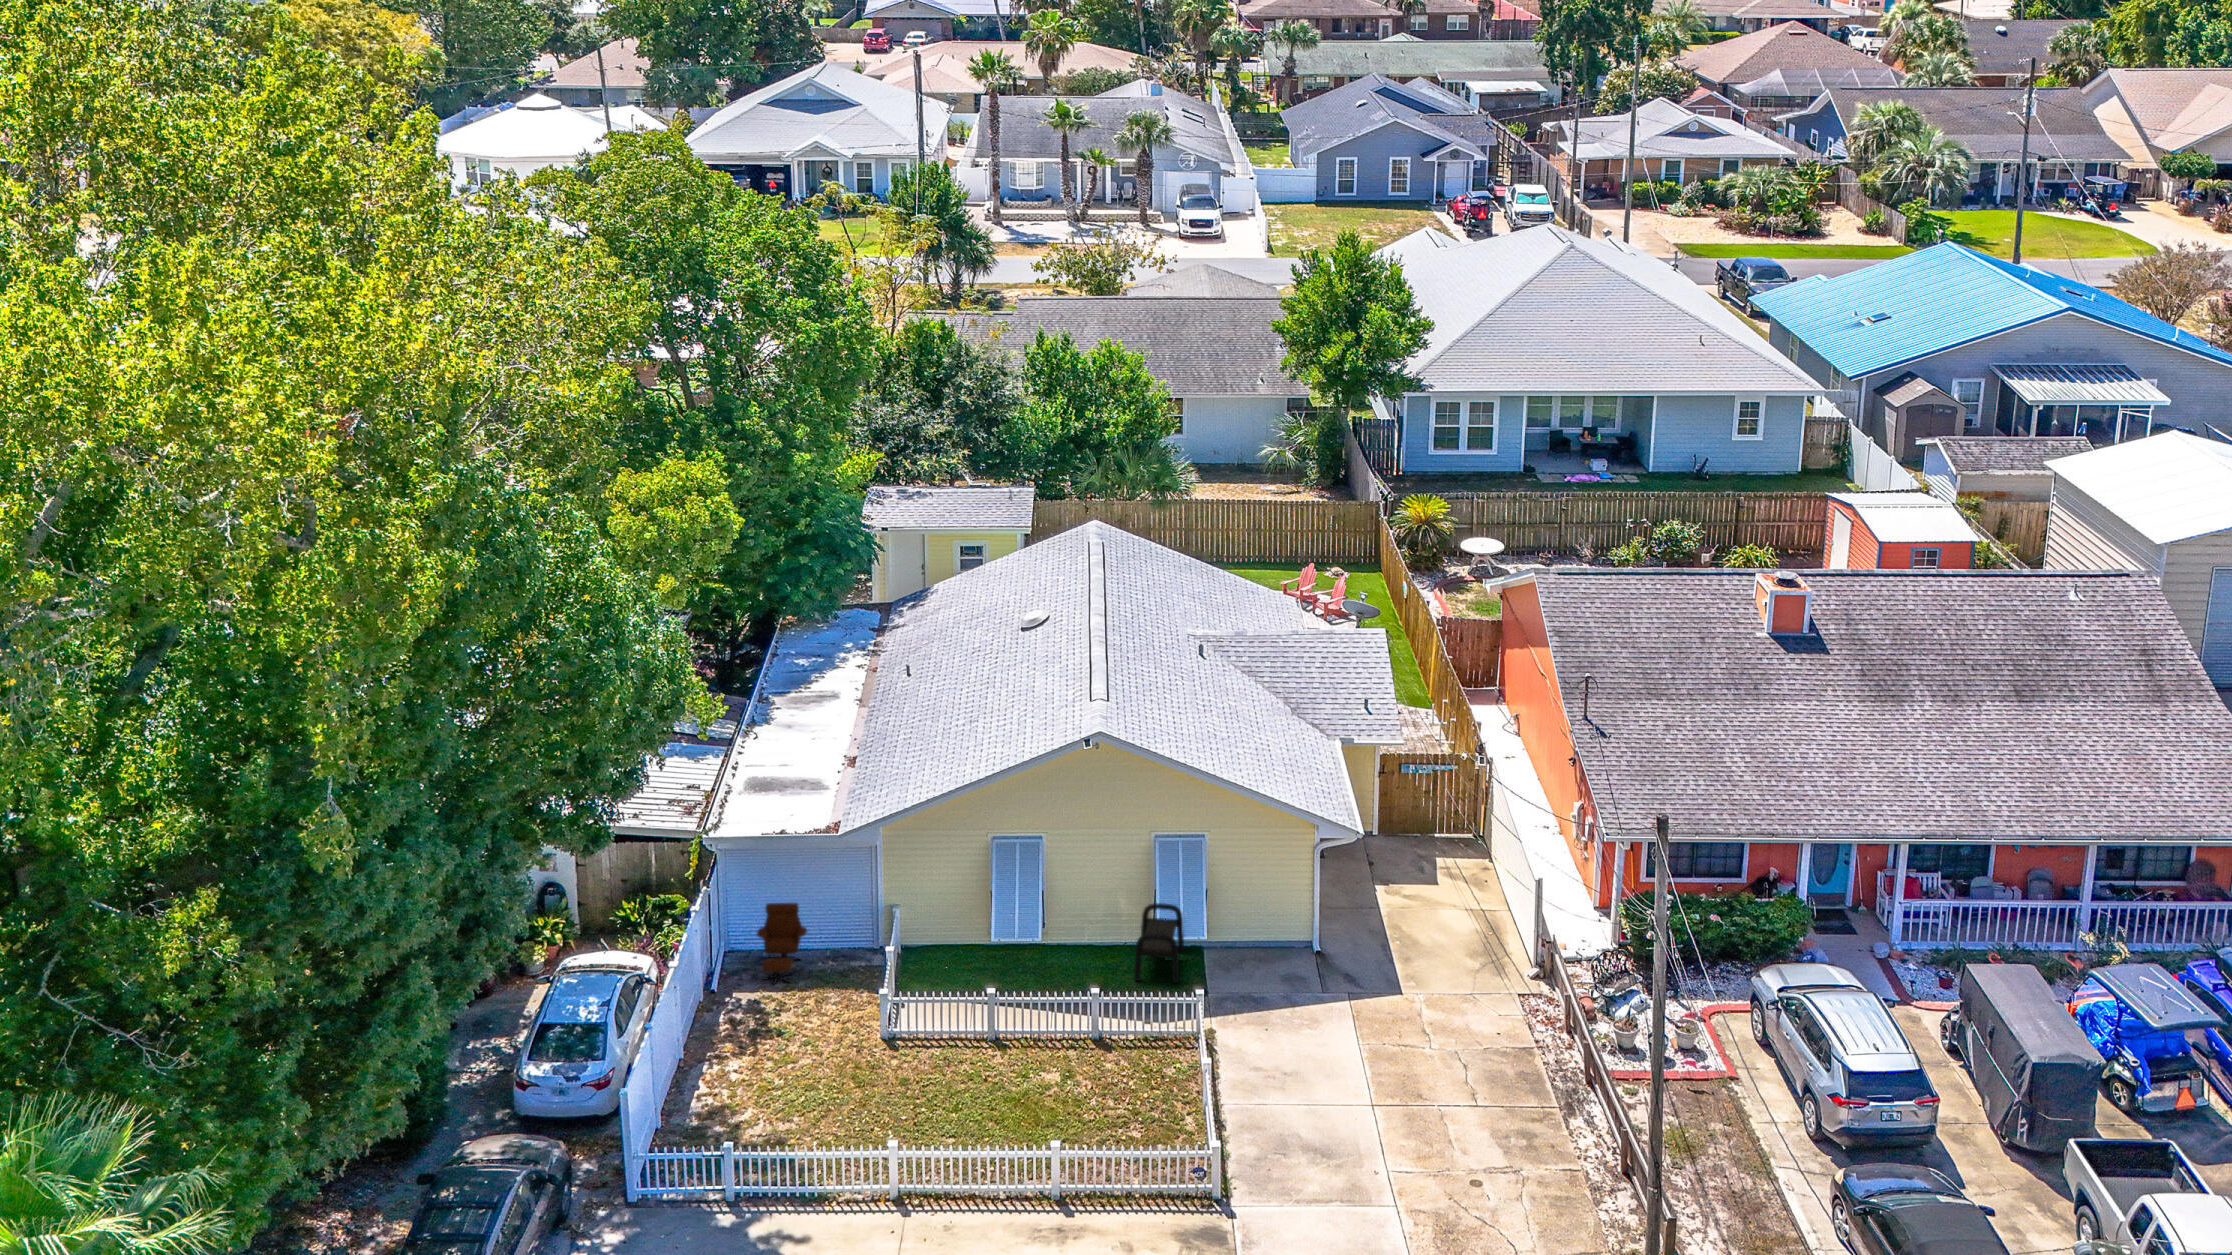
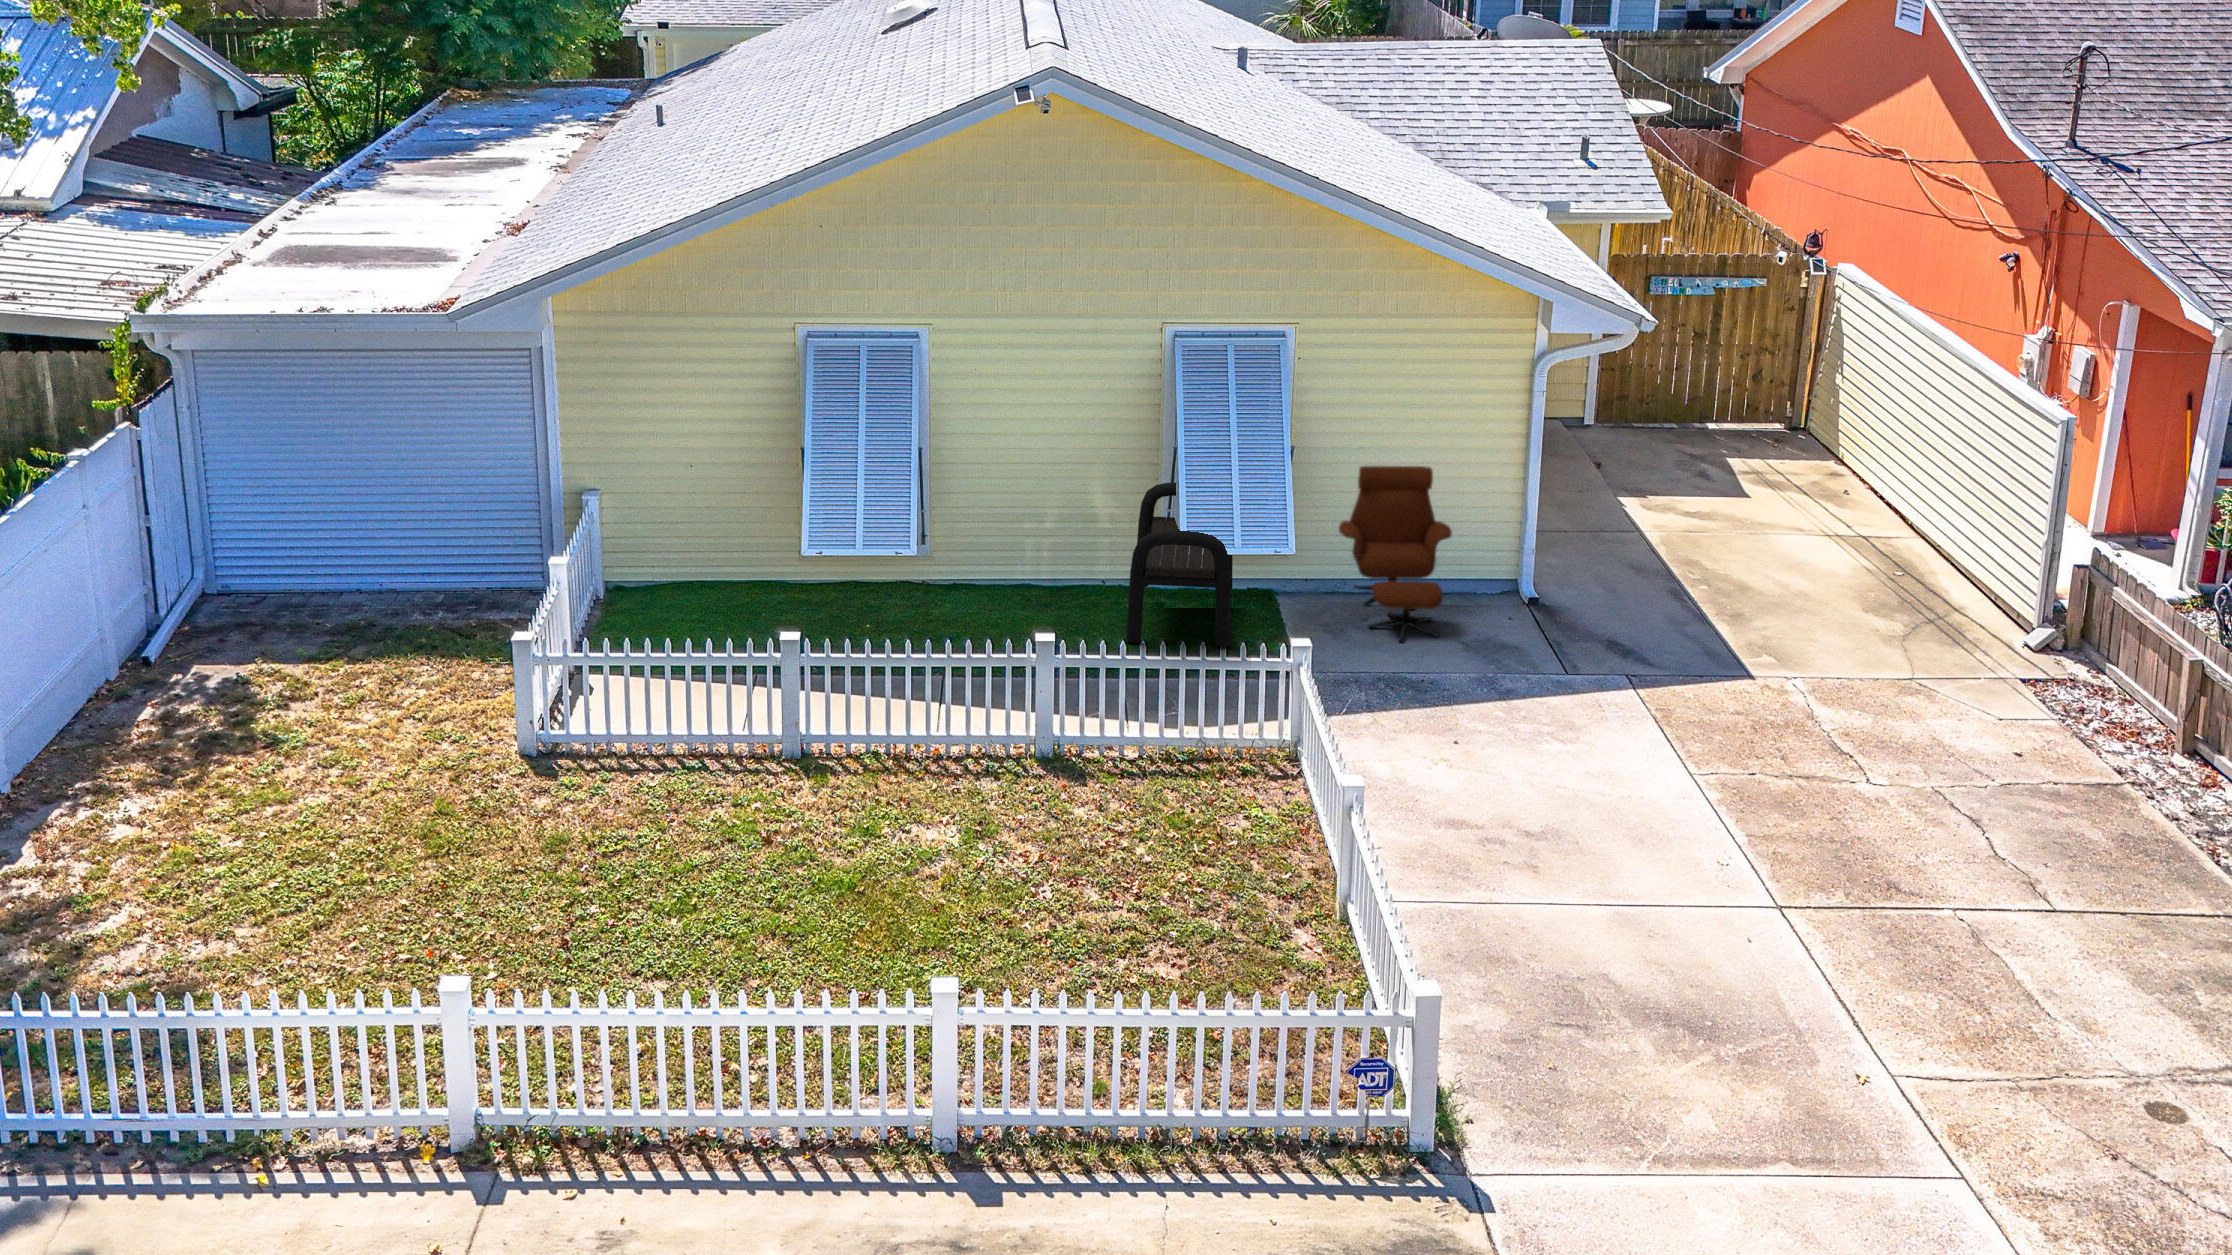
lounge chair: present [757,903,807,985] -> present [1339,466,1452,641]

